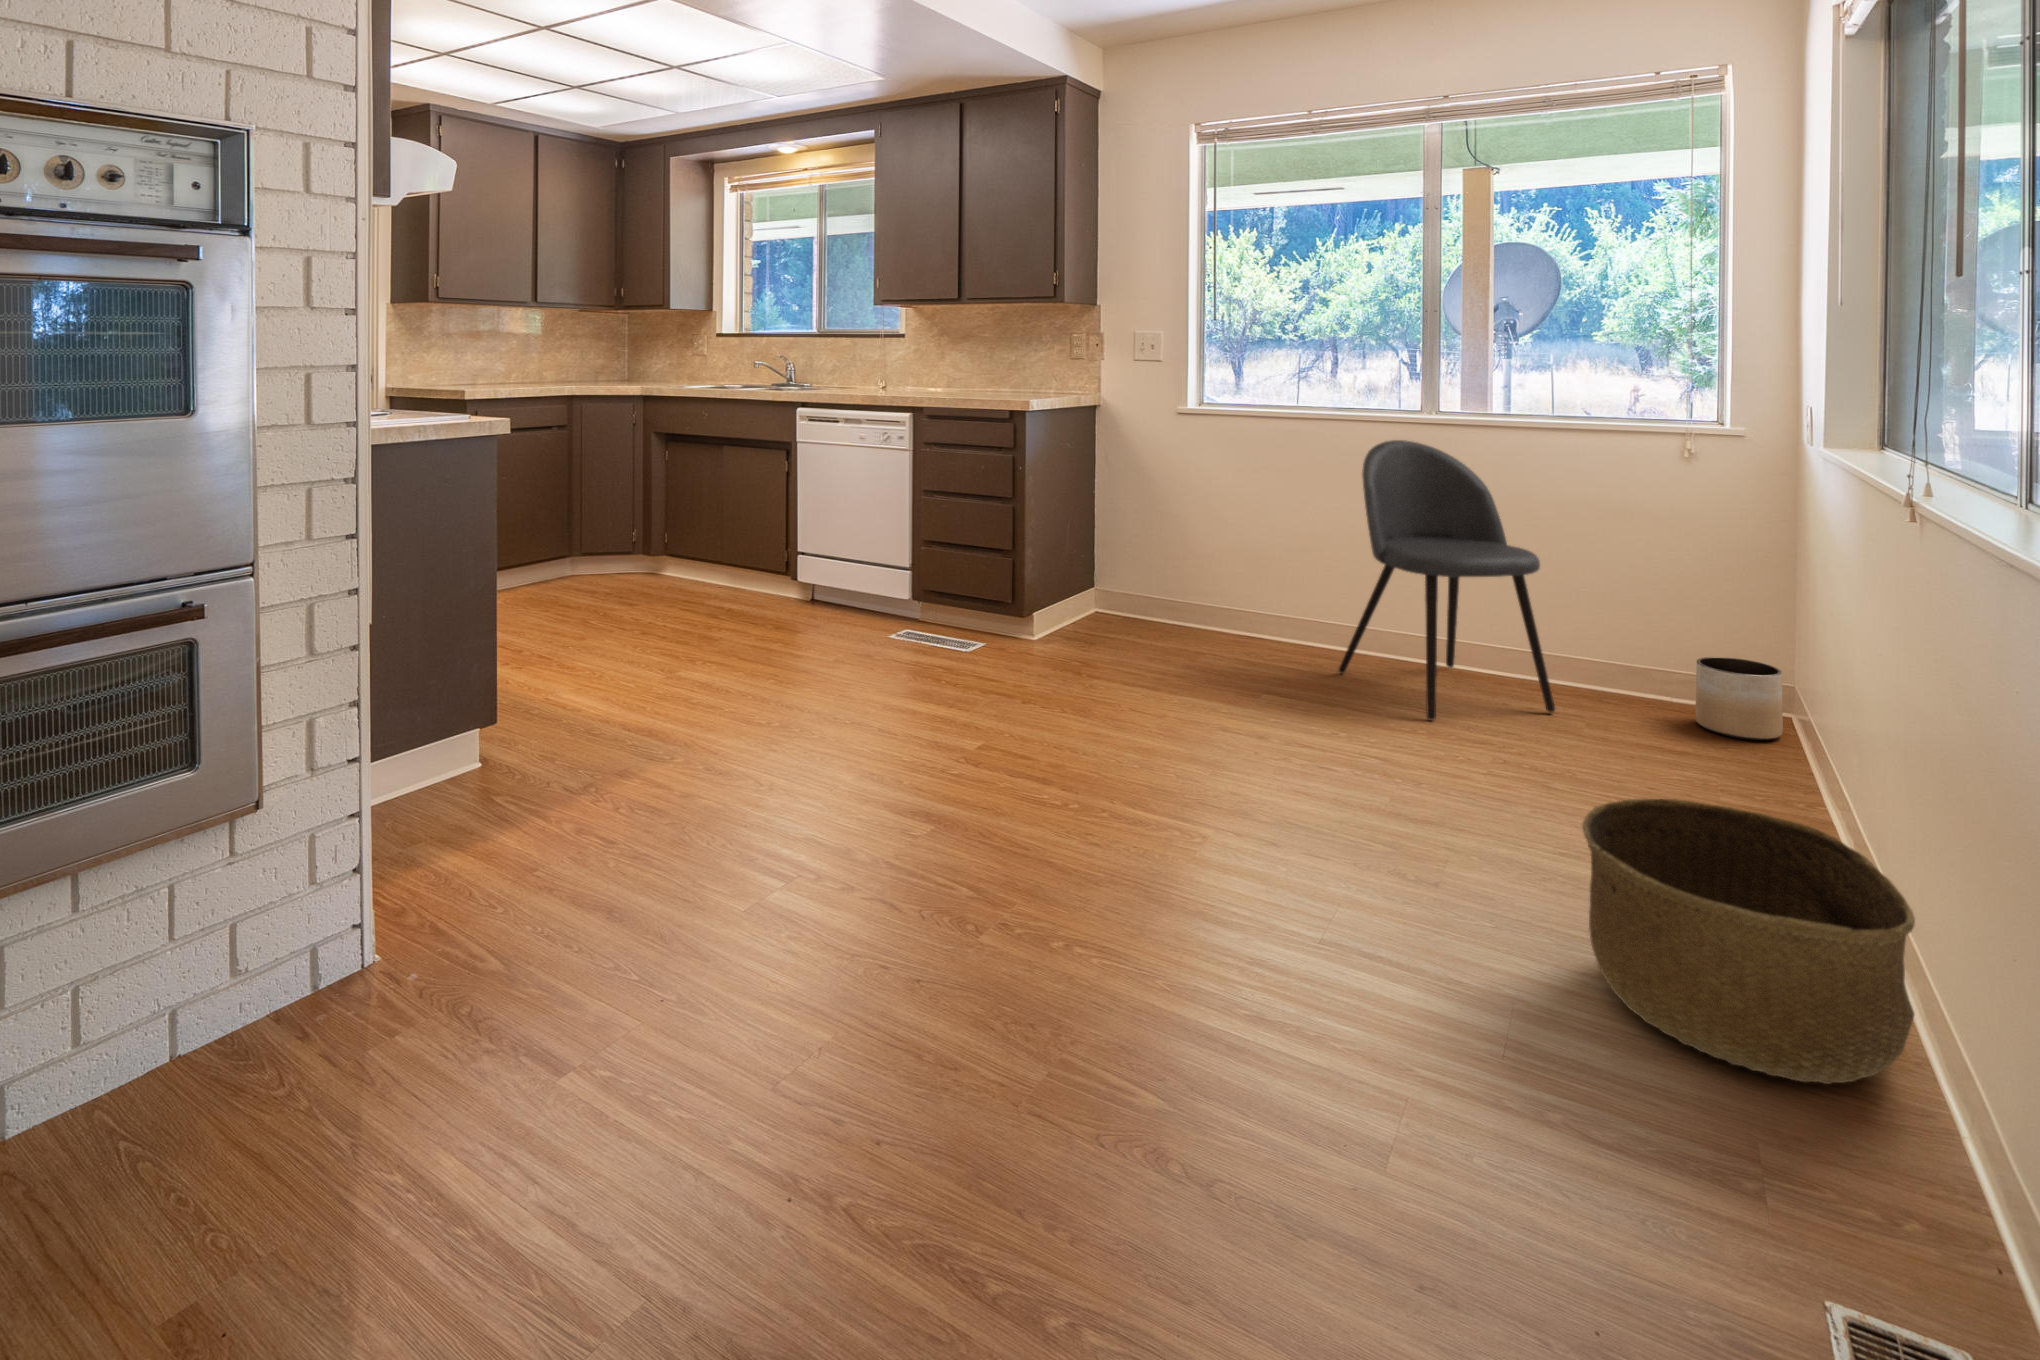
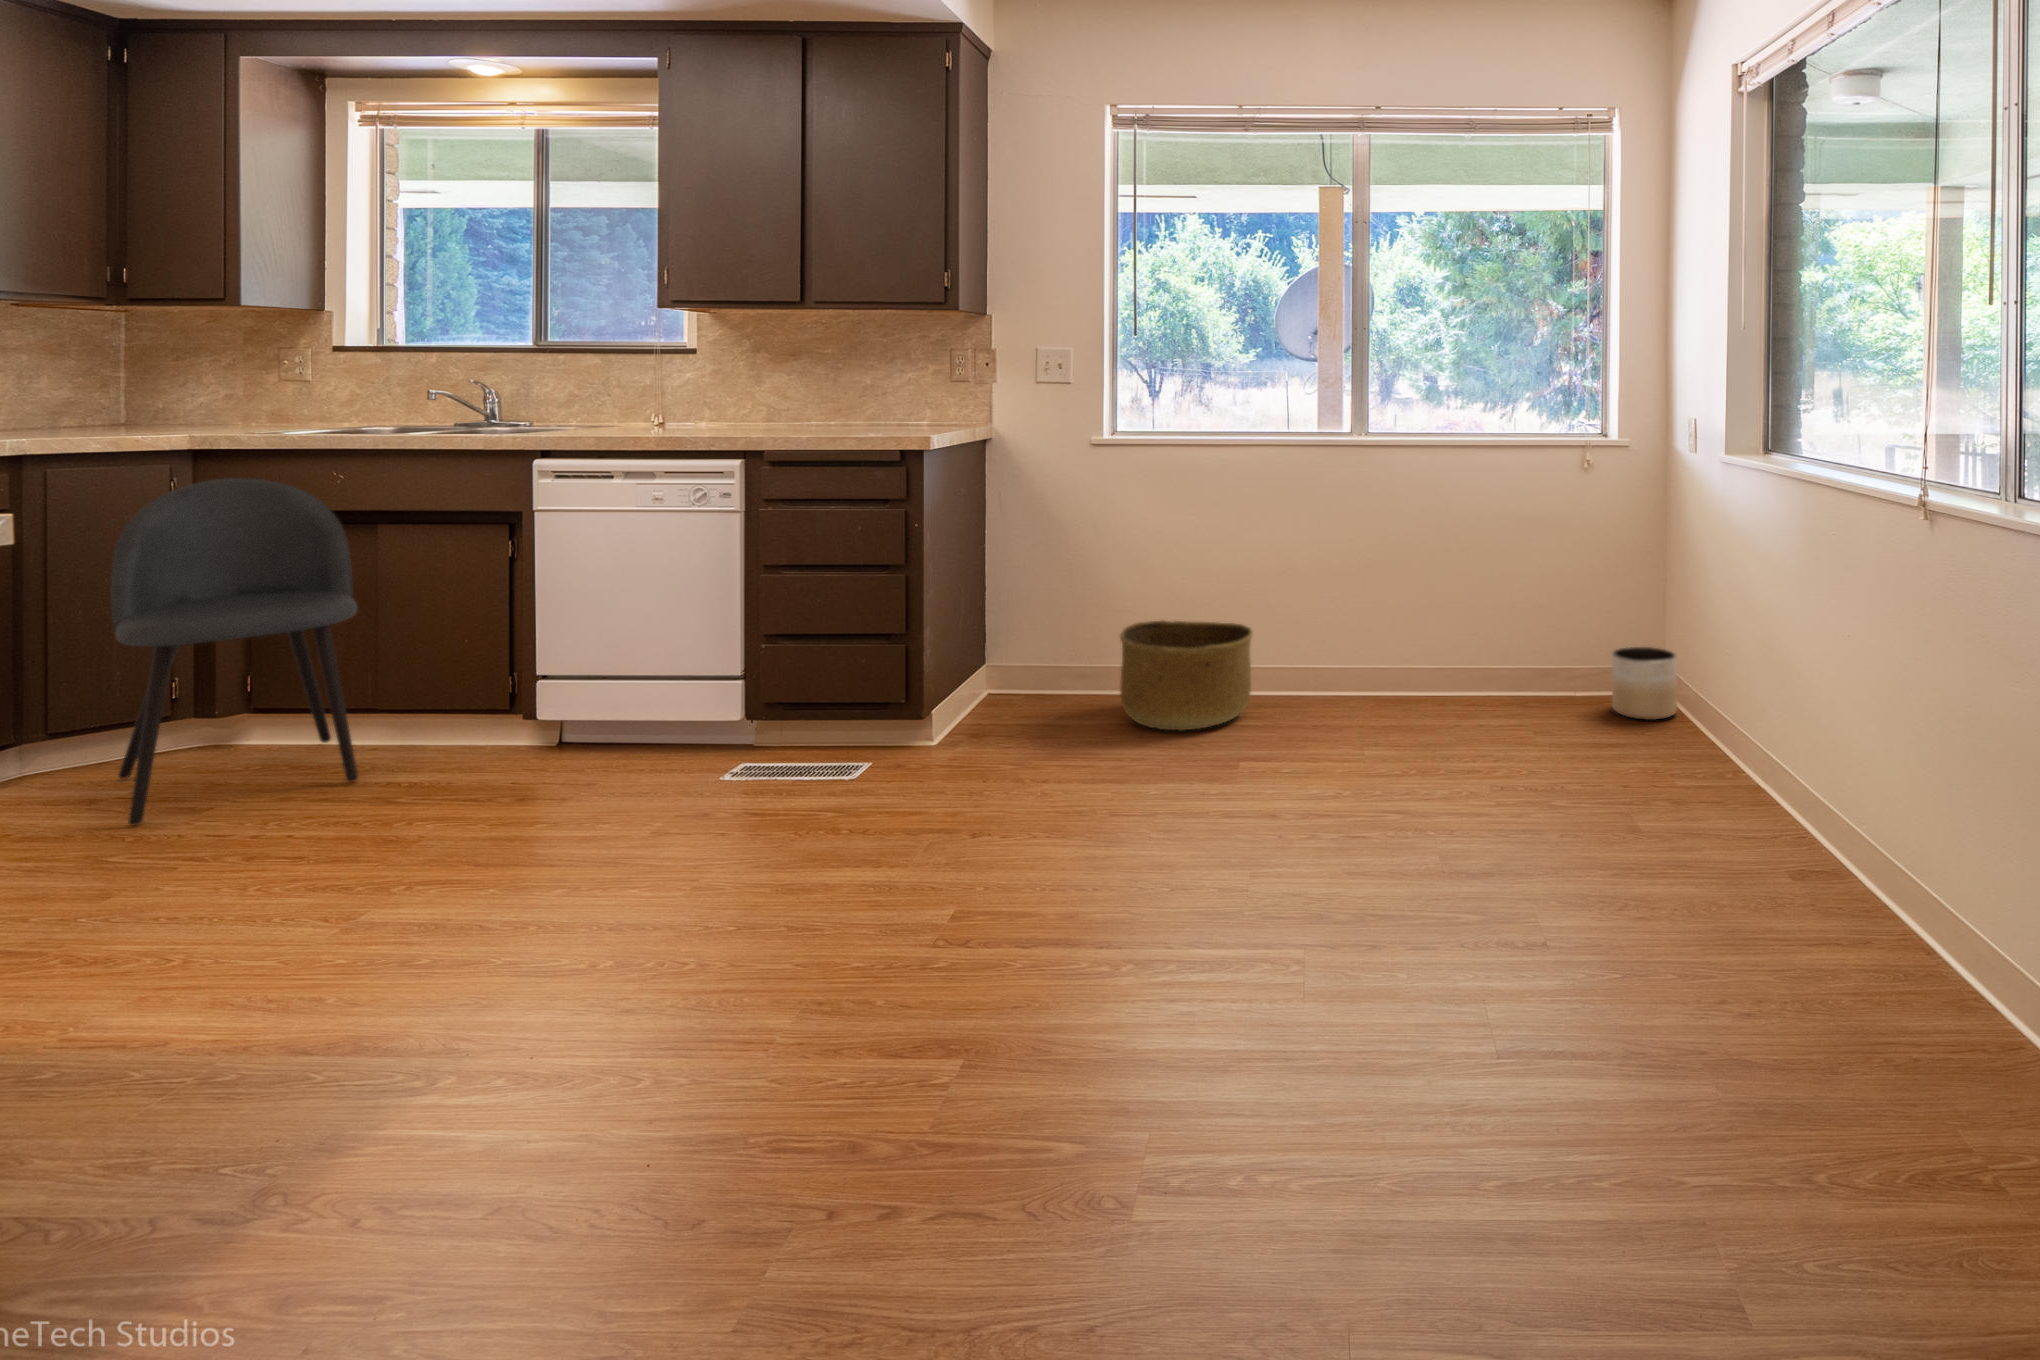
dining chair: present [1338,440,1555,720] -> present [111,478,358,826]
basket: present [1582,799,1915,1084] -> present [1120,620,1253,730]

